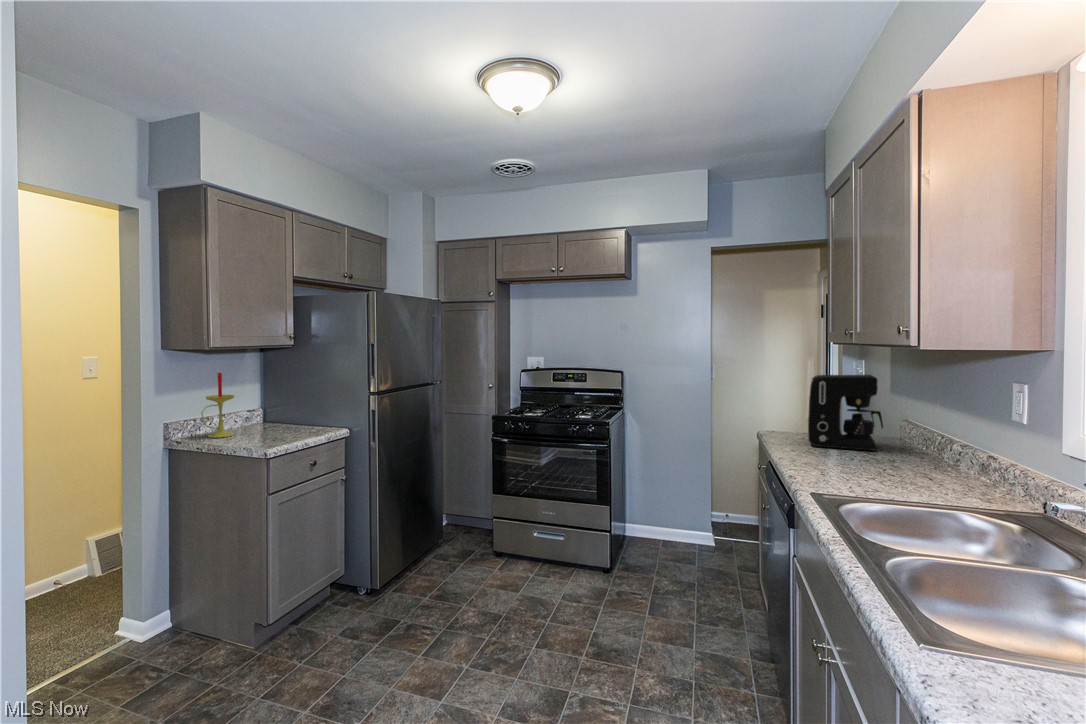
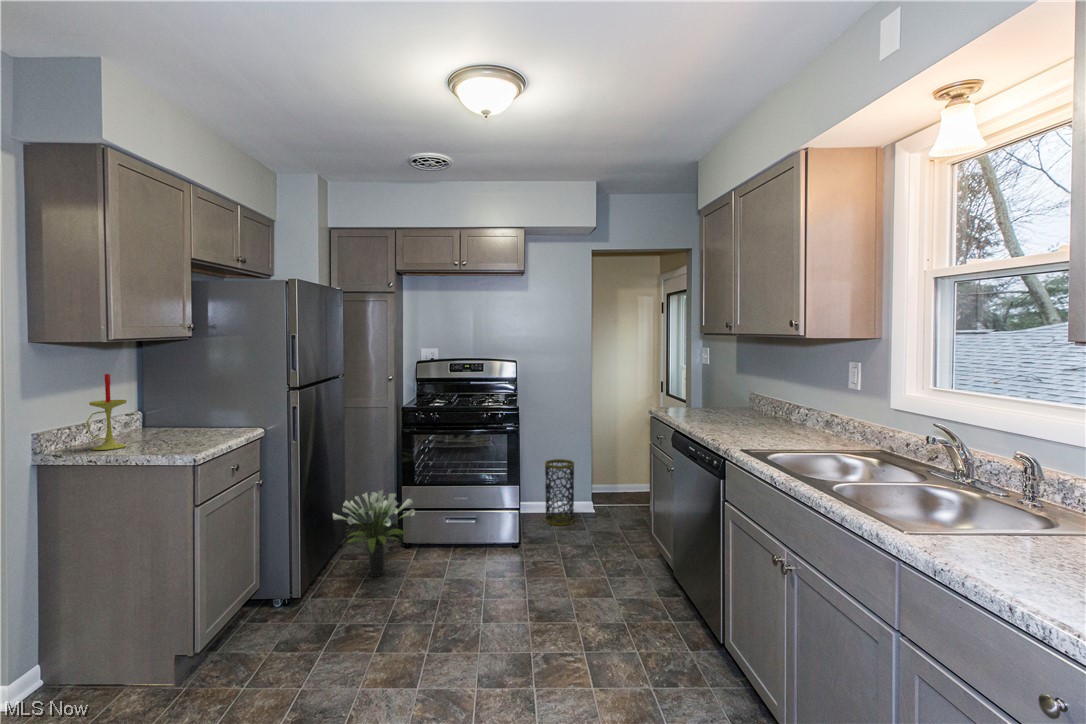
coffee maker: present [808,375,883,450] -> none [694,362,749,420]
trash can: none [652,477,686,553] -> present [545,459,574,526]
potted plant: none [417,493,497,580] -> present [333,490,415,577]

